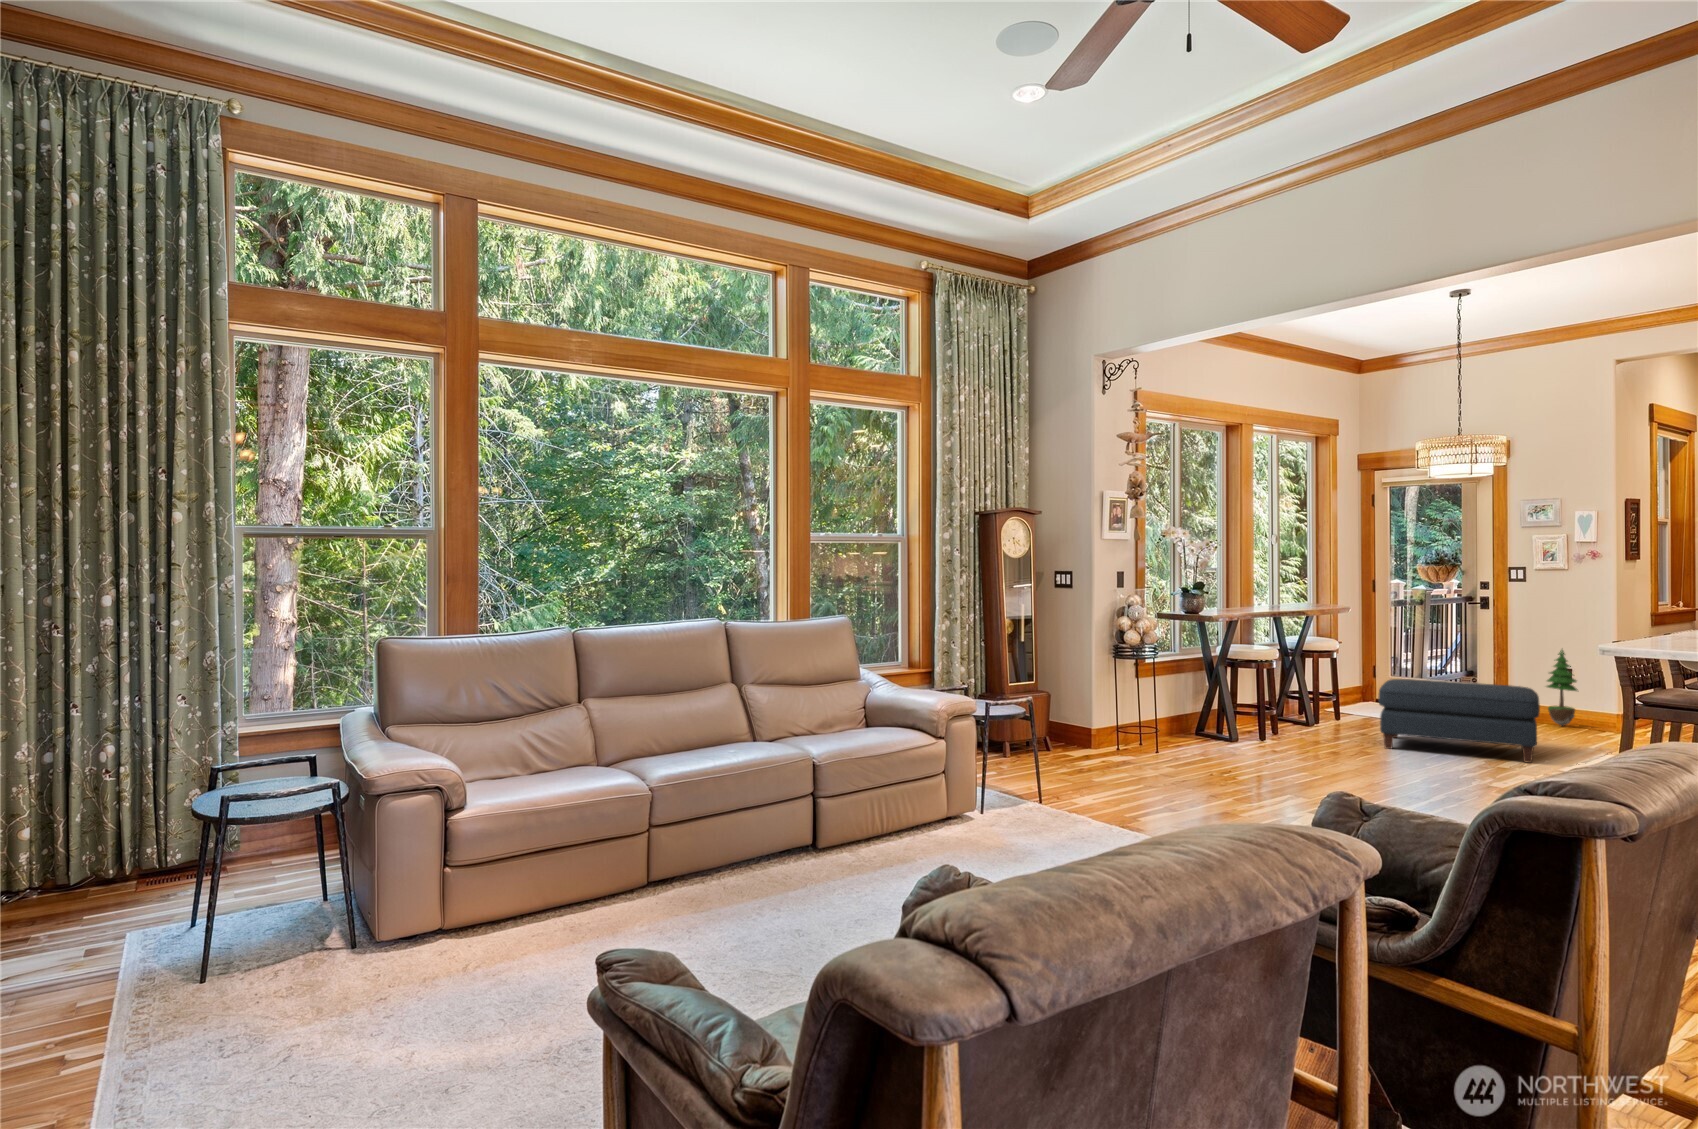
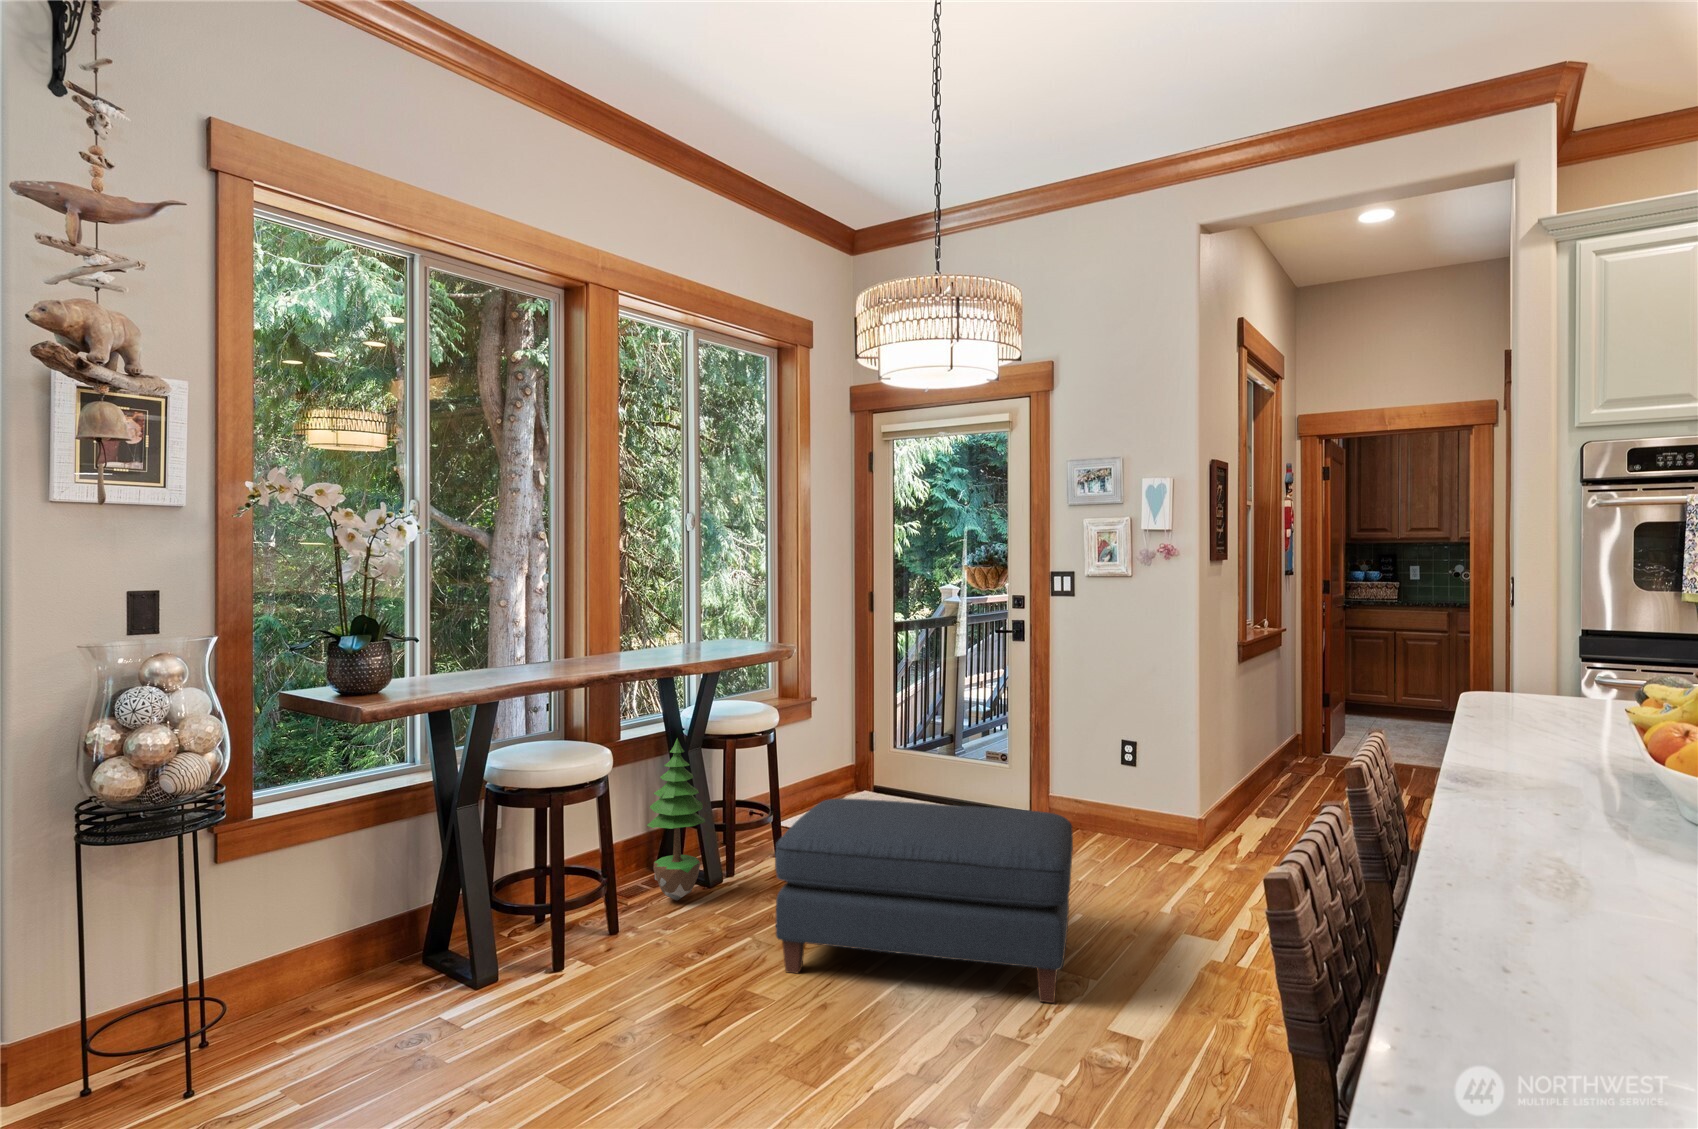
potted tree: present [1547,650,1578,726] -> present [647,738,705,901]

